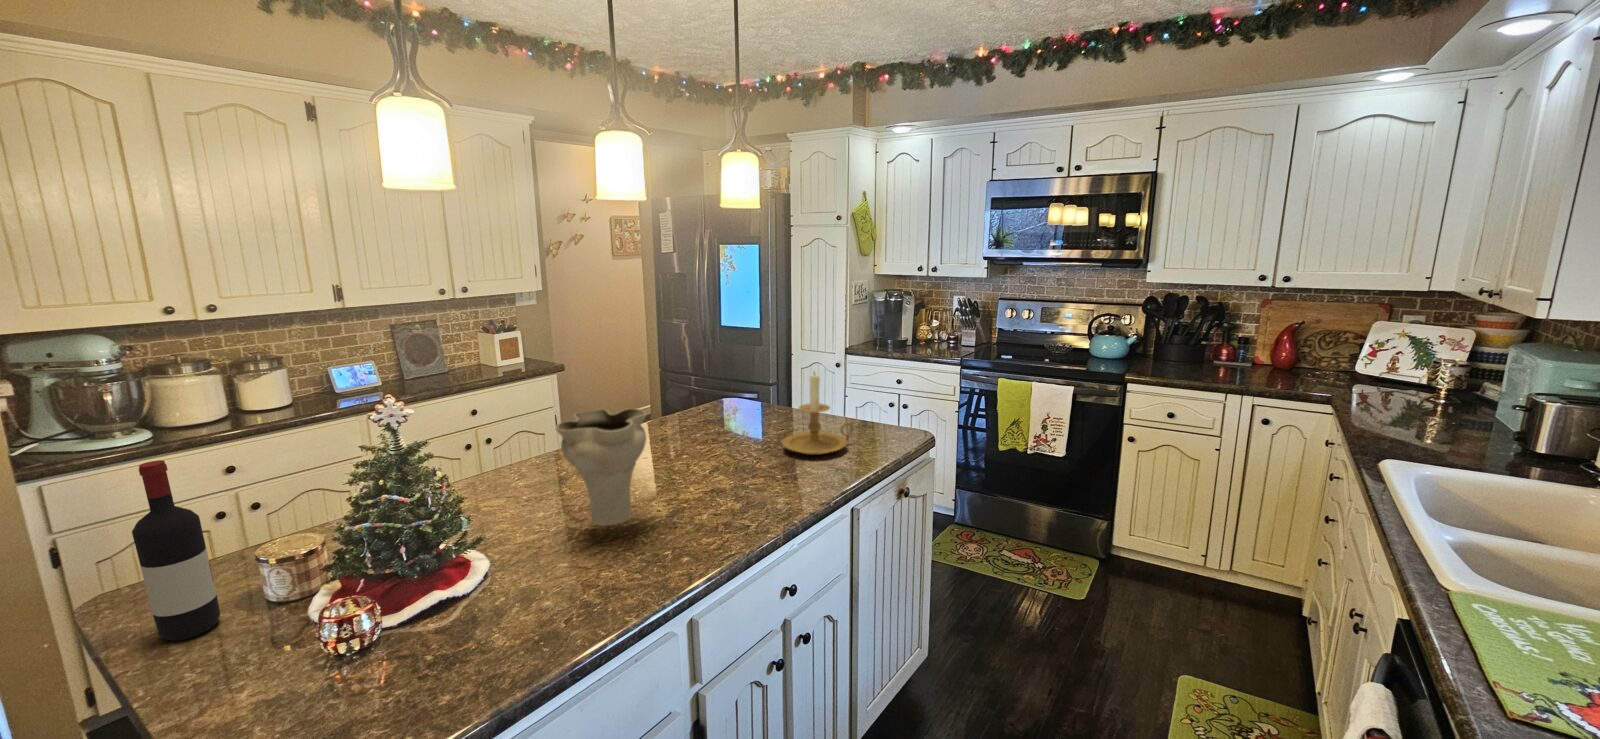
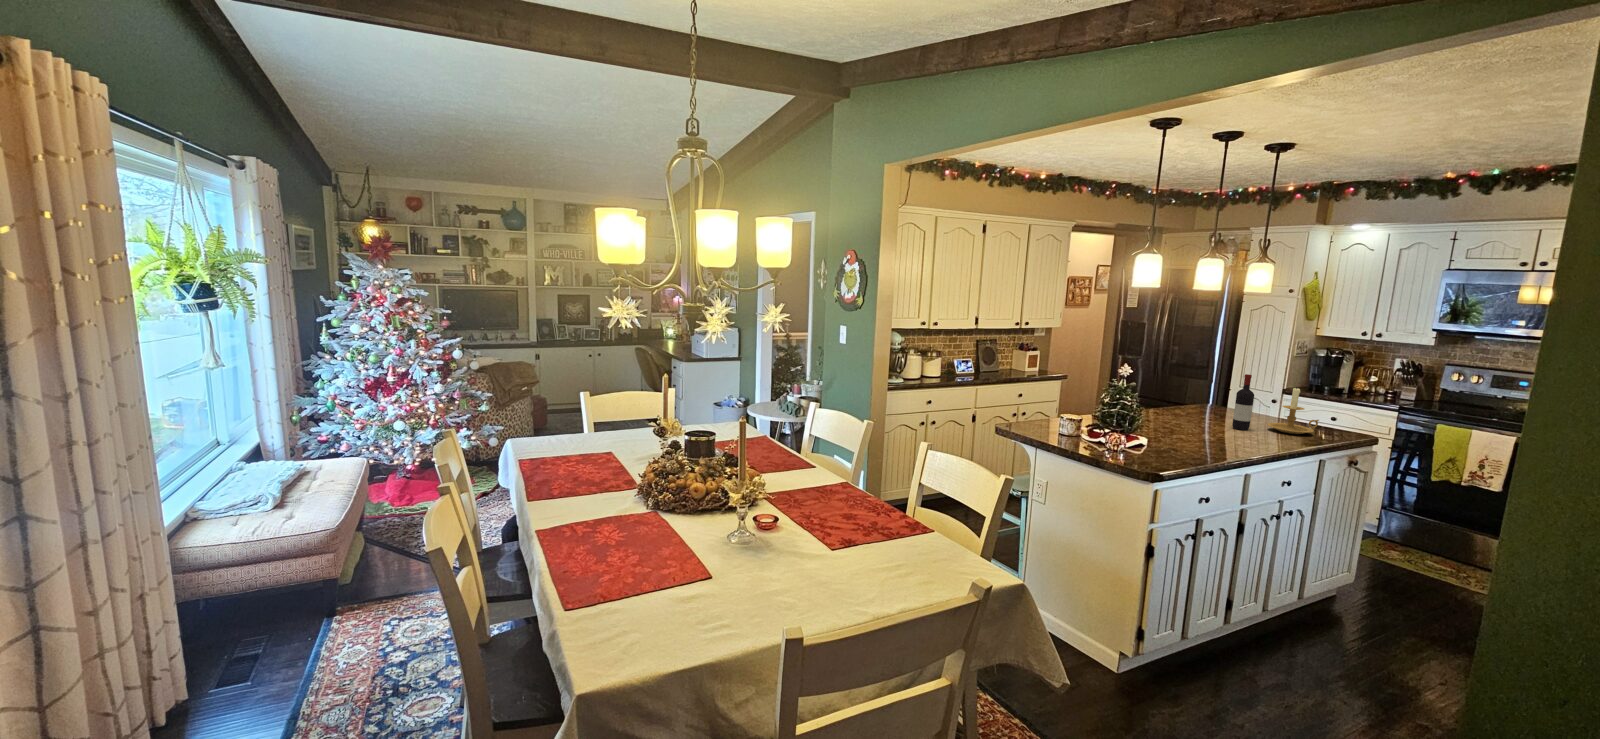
vase: present [556,408,646,526] -> none [1174,385,1226,435]
wine bottle: present [132,460,220,641] -> present [1232,374,1254,430]

